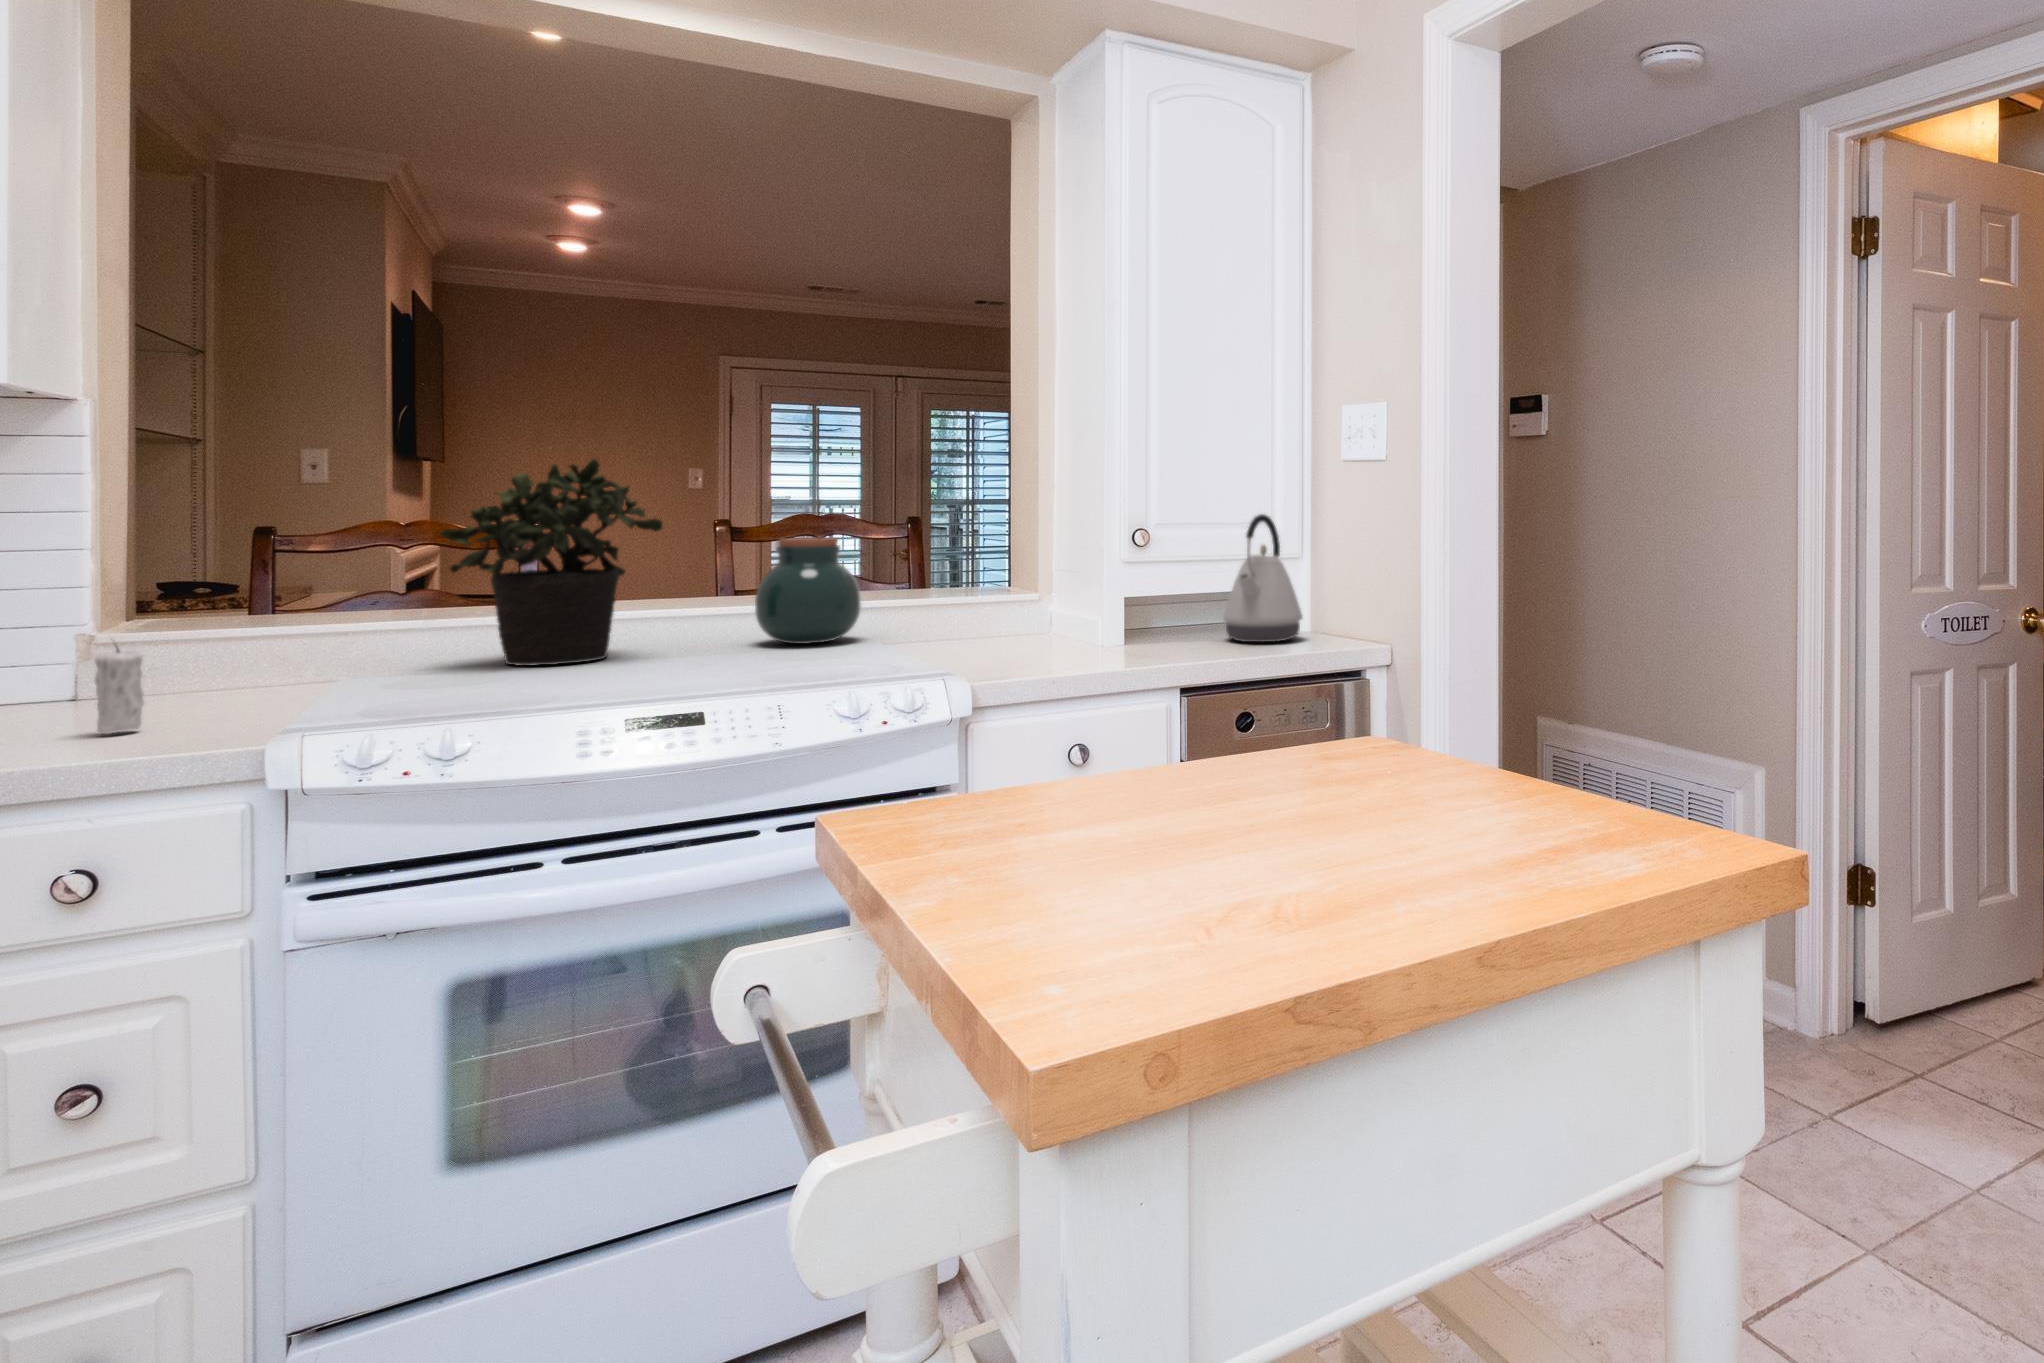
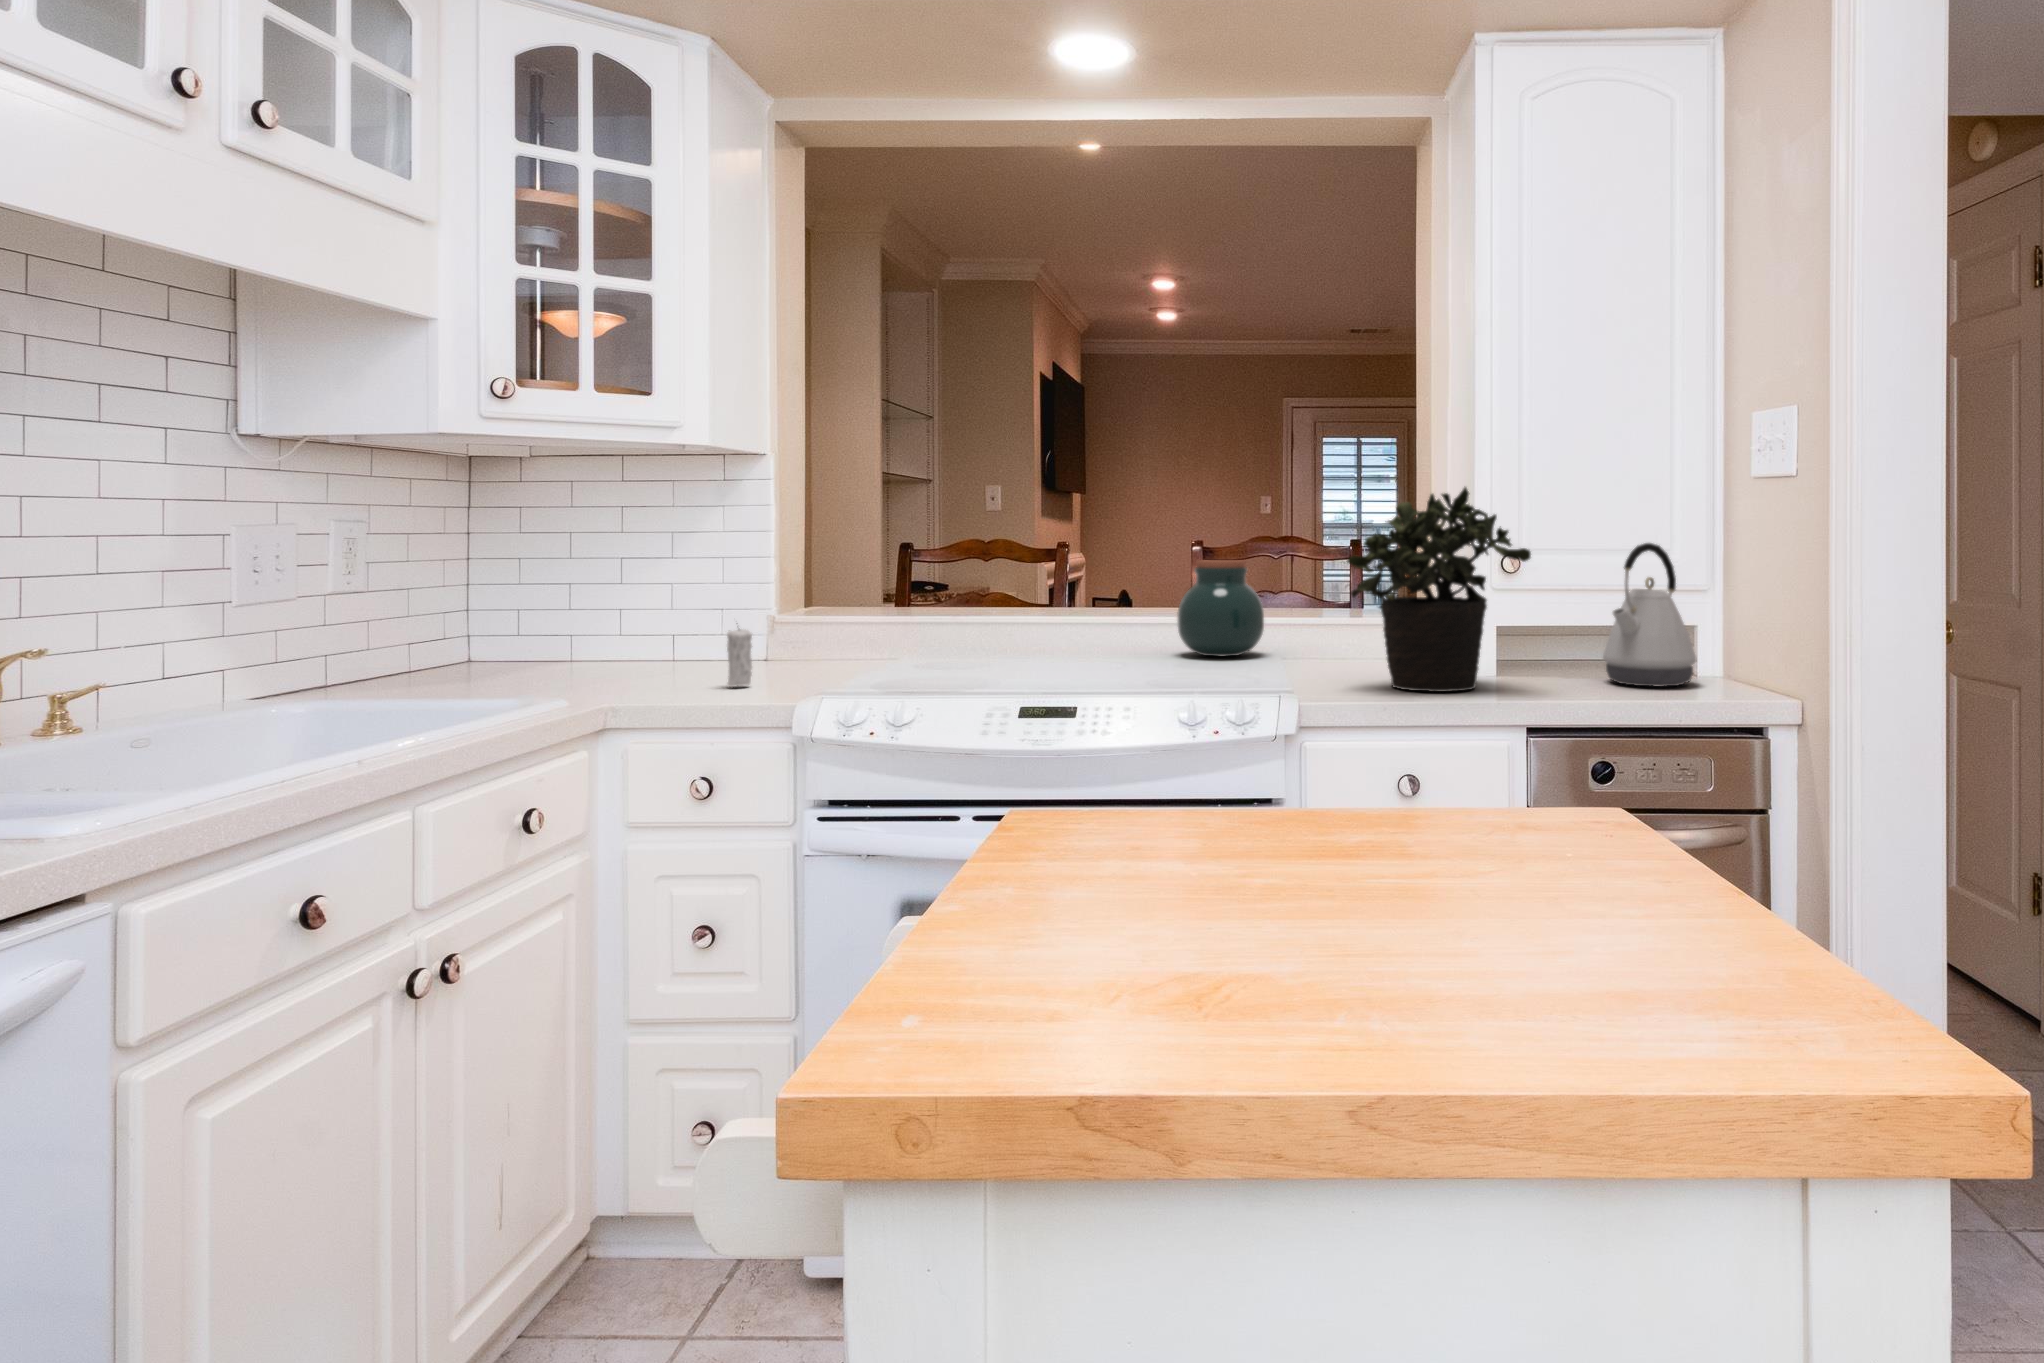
potted plant: present [440,459,663,666] -> present [1348,487,1531,692]

